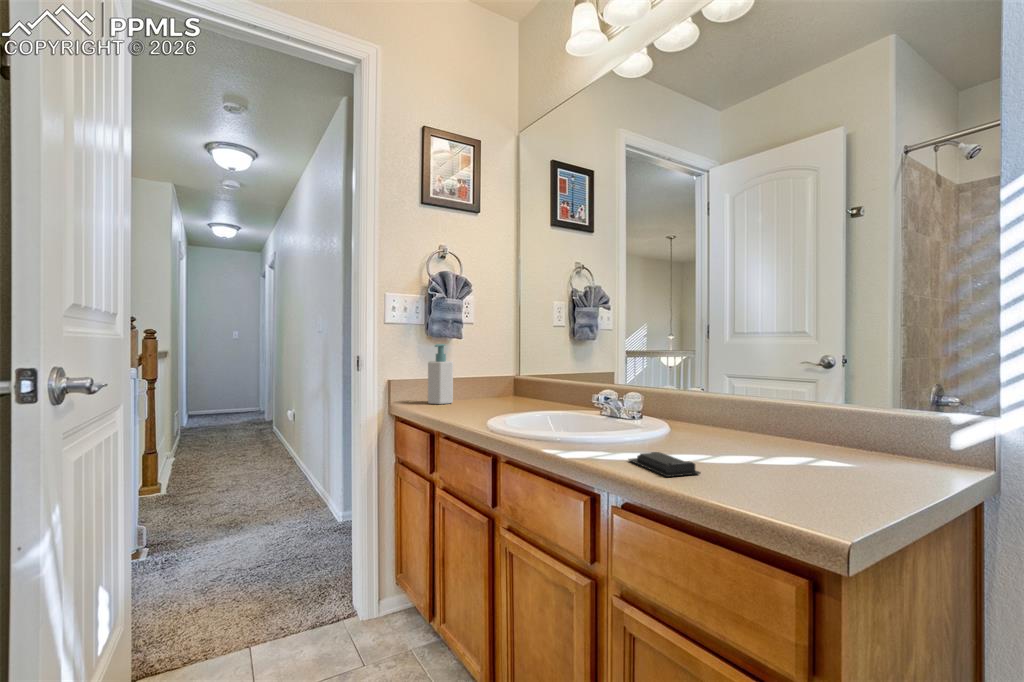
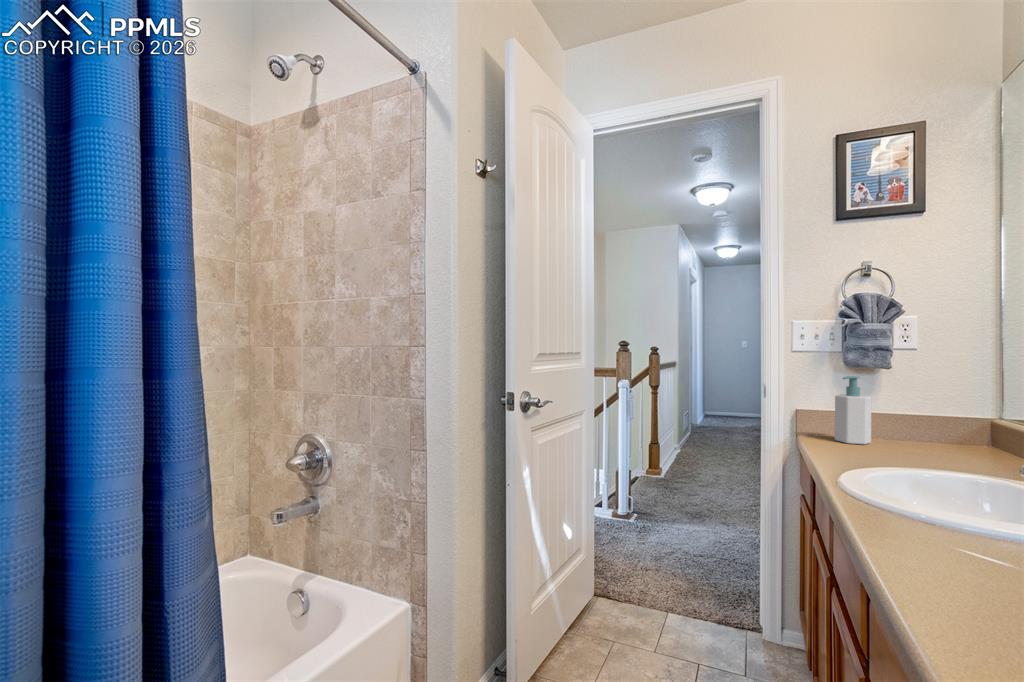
soap bar: present [629,452,701,477] -> none [909,542,974,587]

